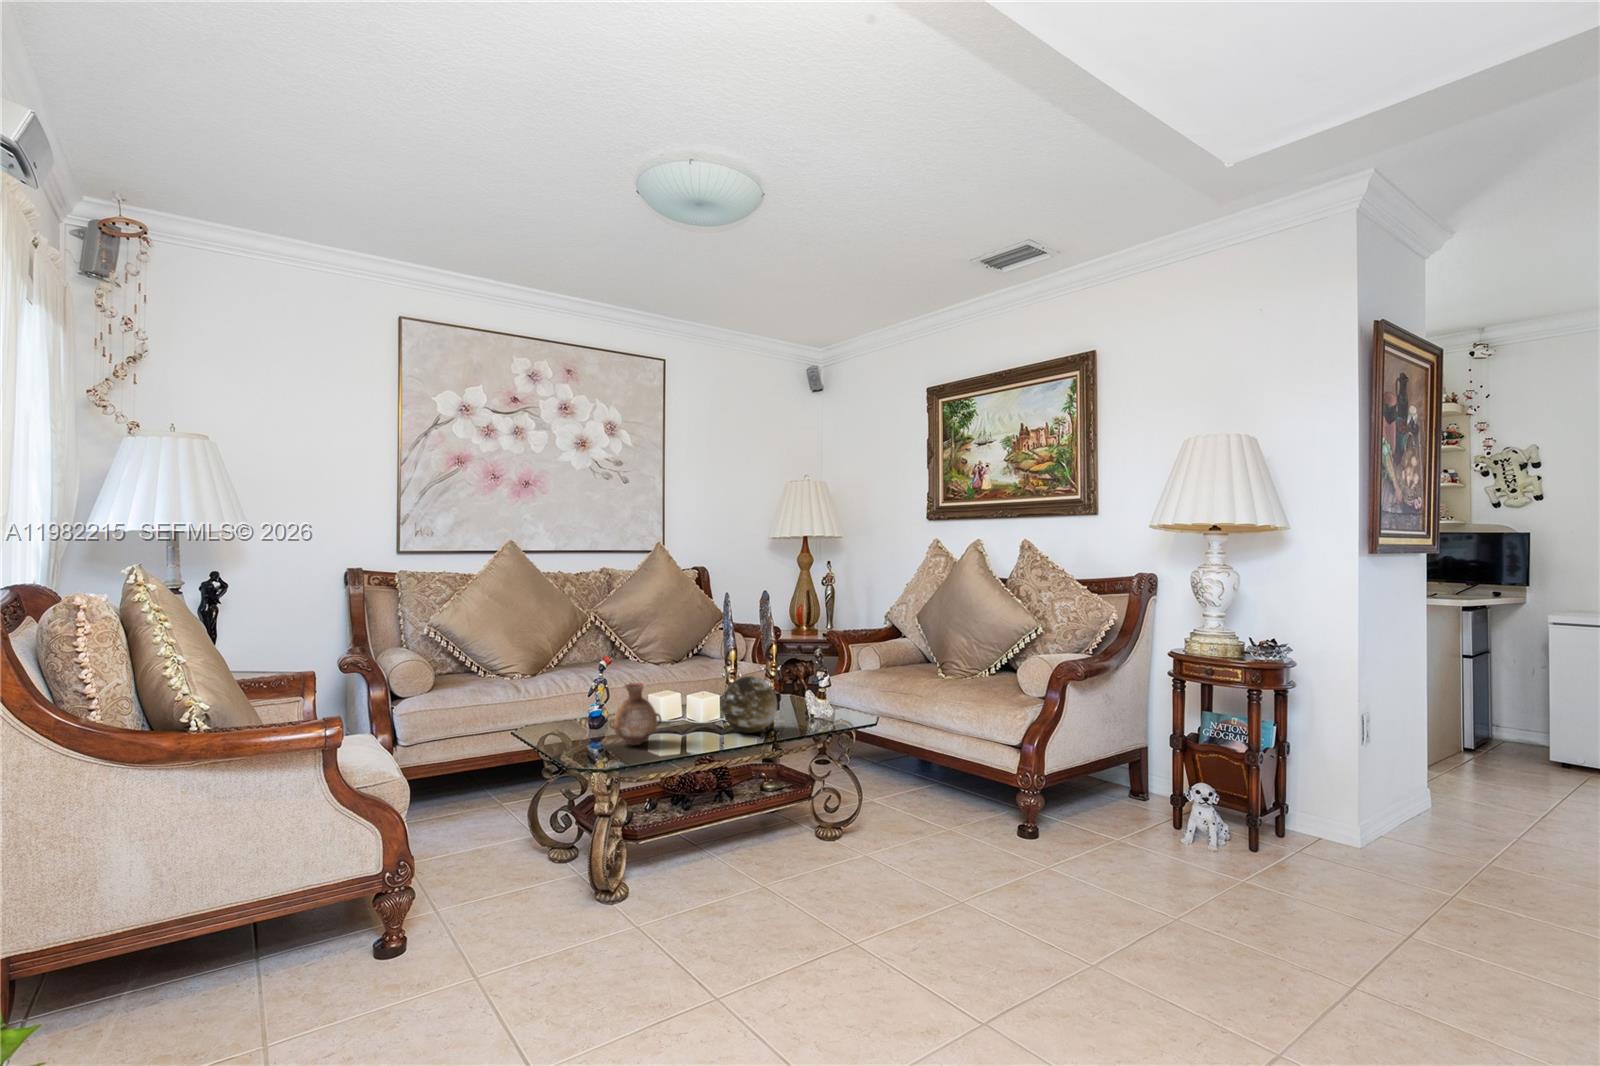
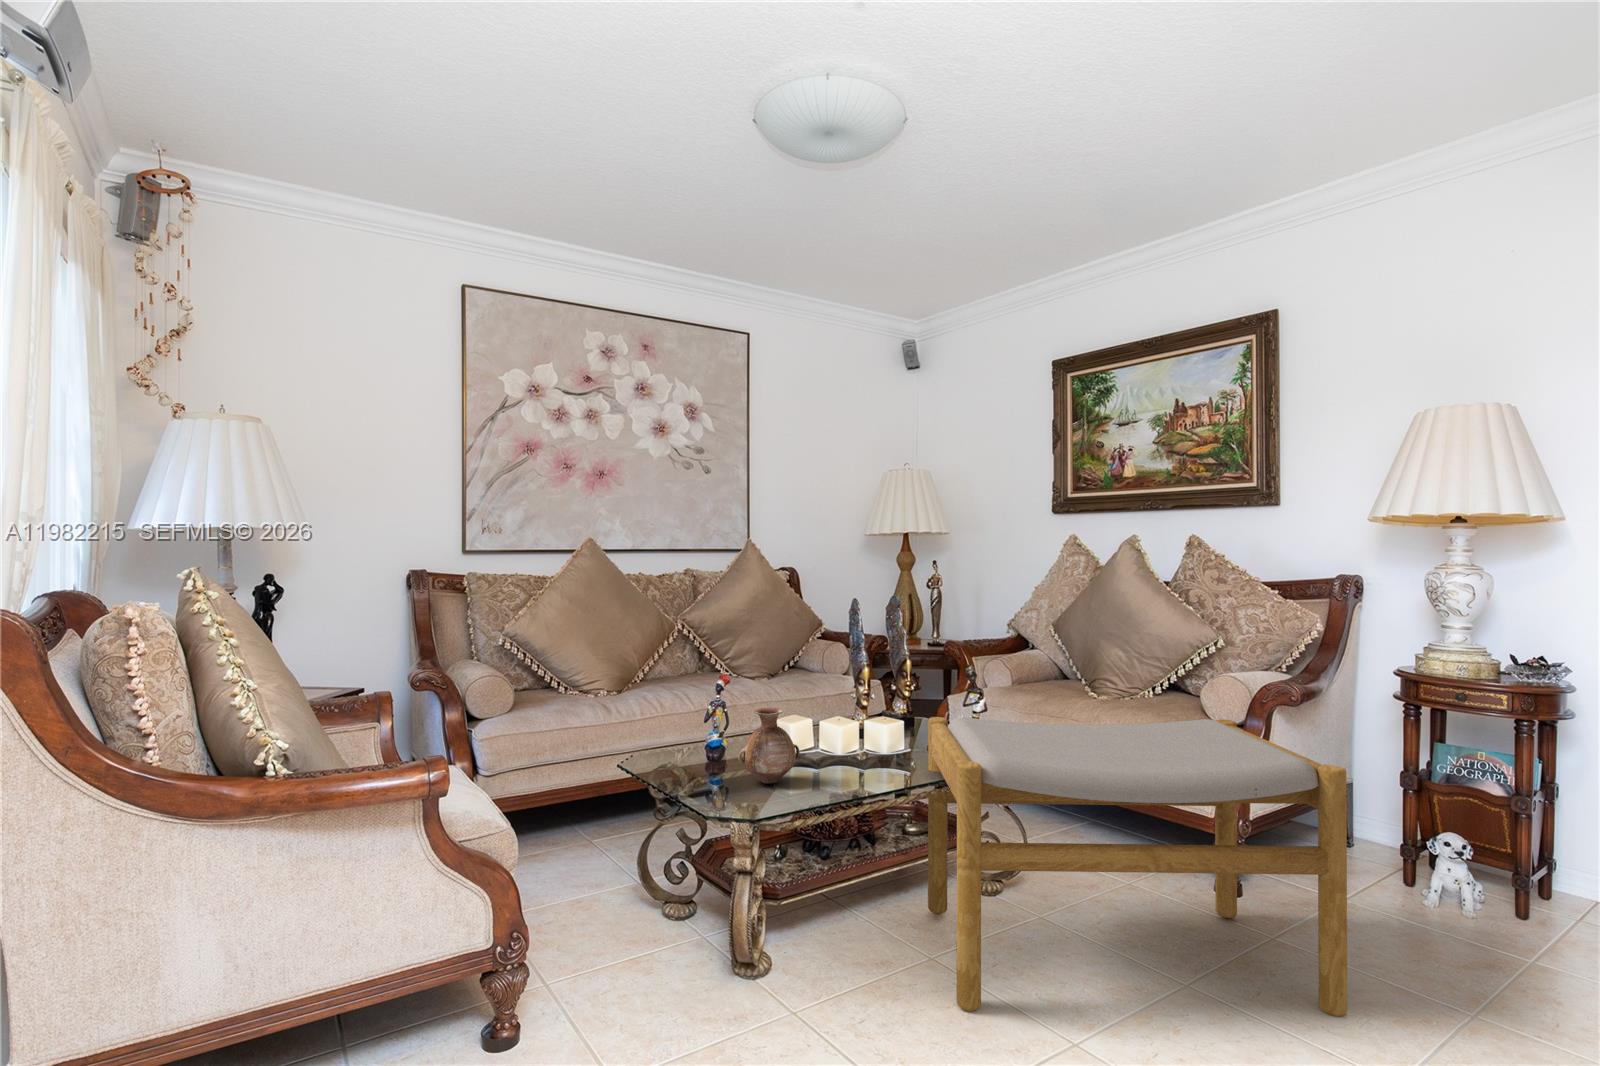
decorative orb: present [721,676,777,733] -> none [865,699,932,768]
footstool: none [771,691,1077,922] -> present [928,717,1347,1017]

